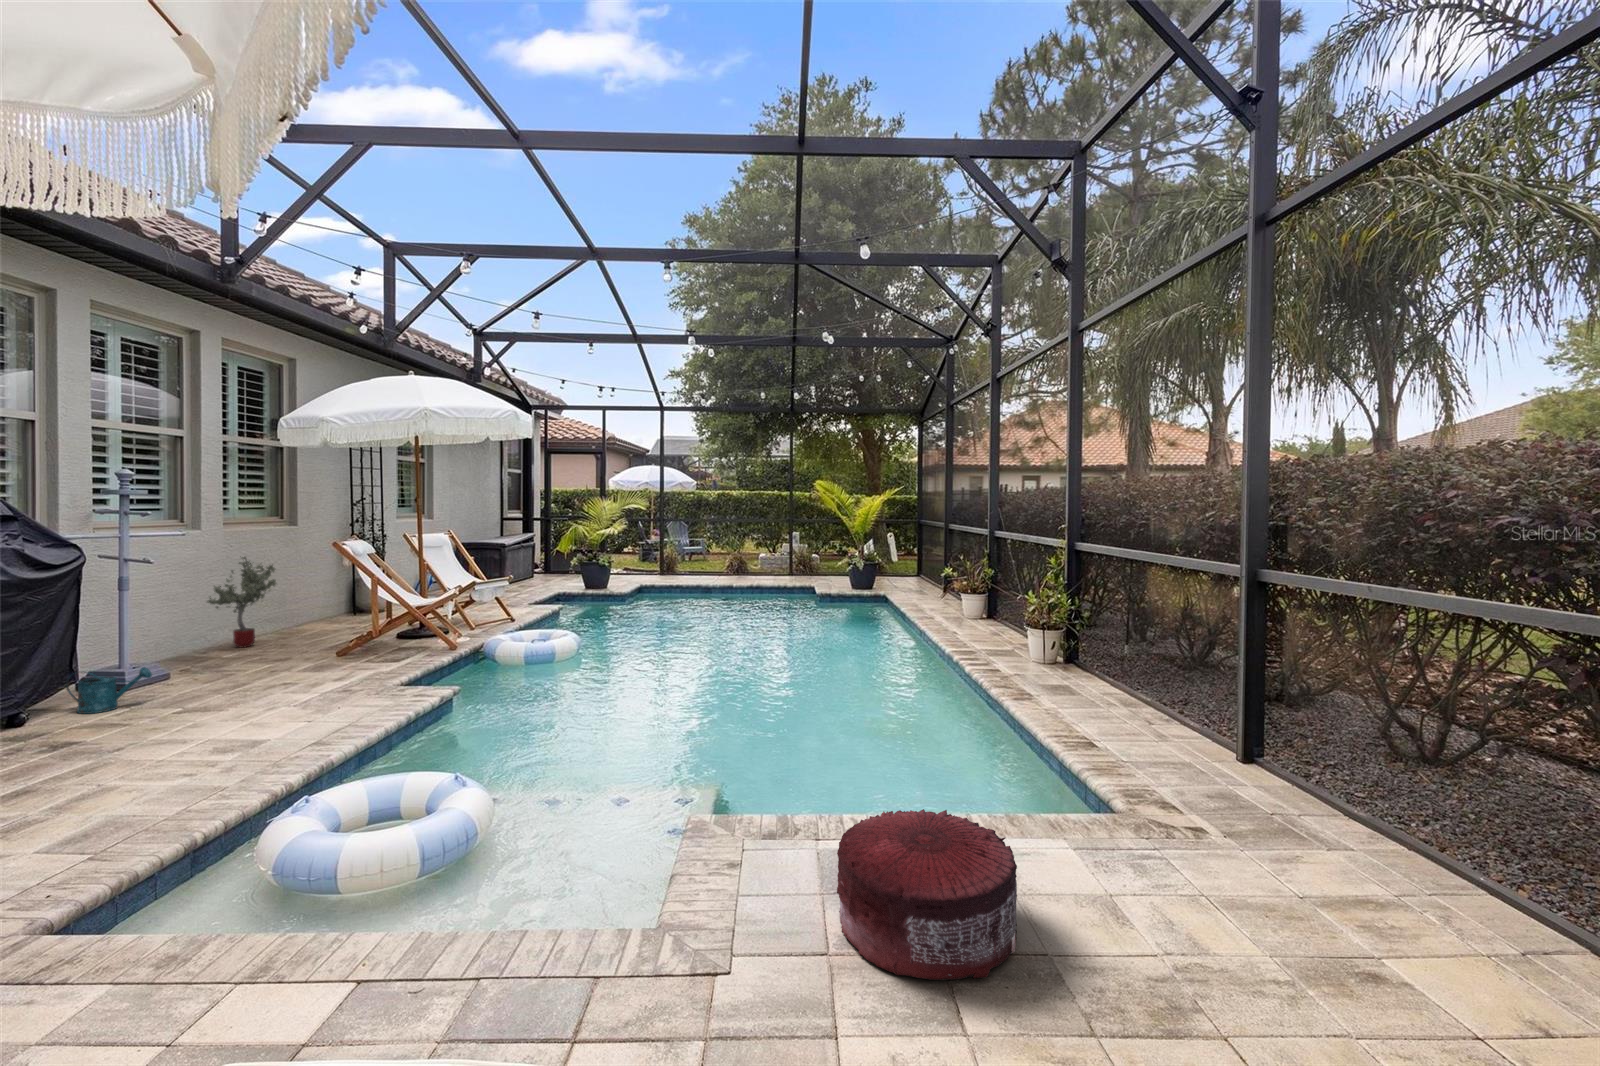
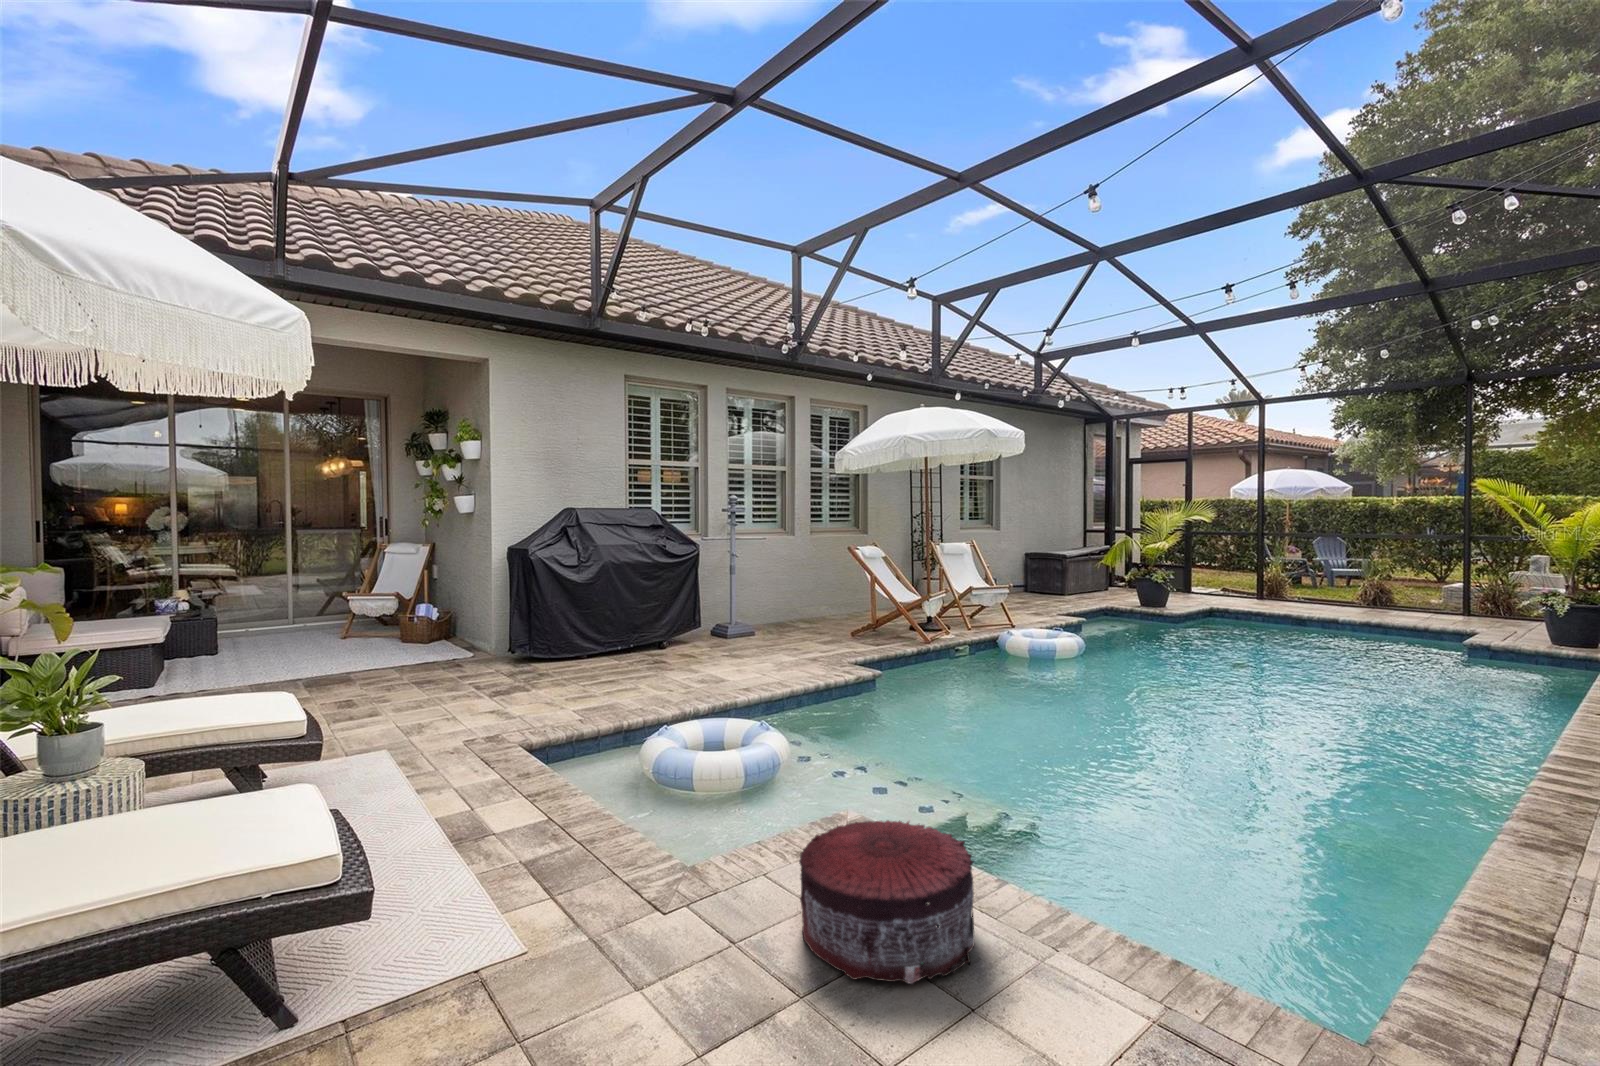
potted tree: present [207,557,276,648] -> none [790,555,837,622]
watering can: present [66,667,152,714] -> none [690,621,725,648]

